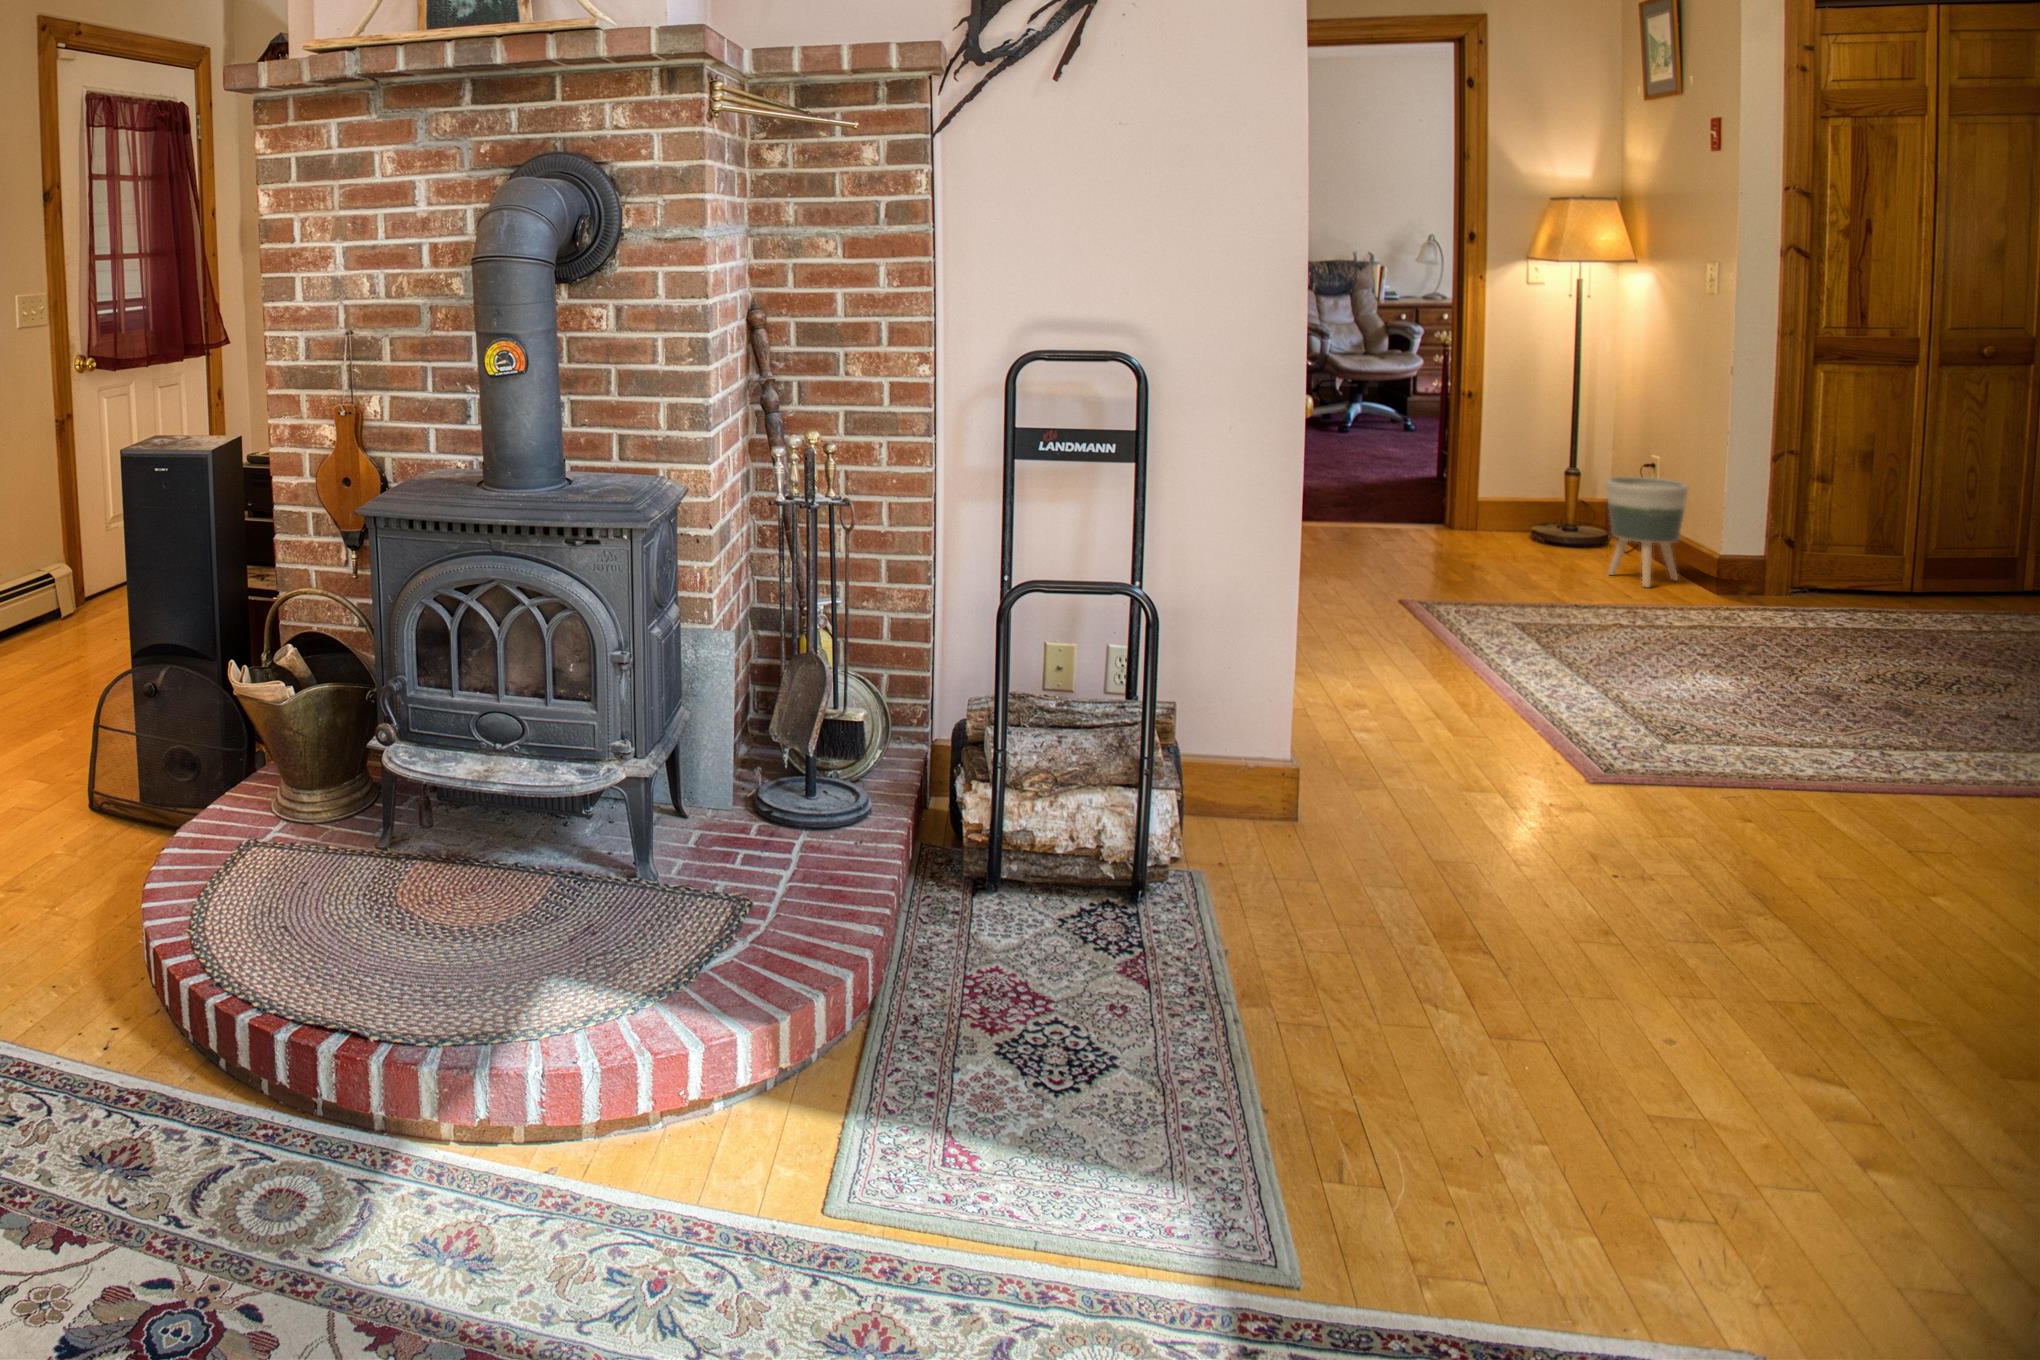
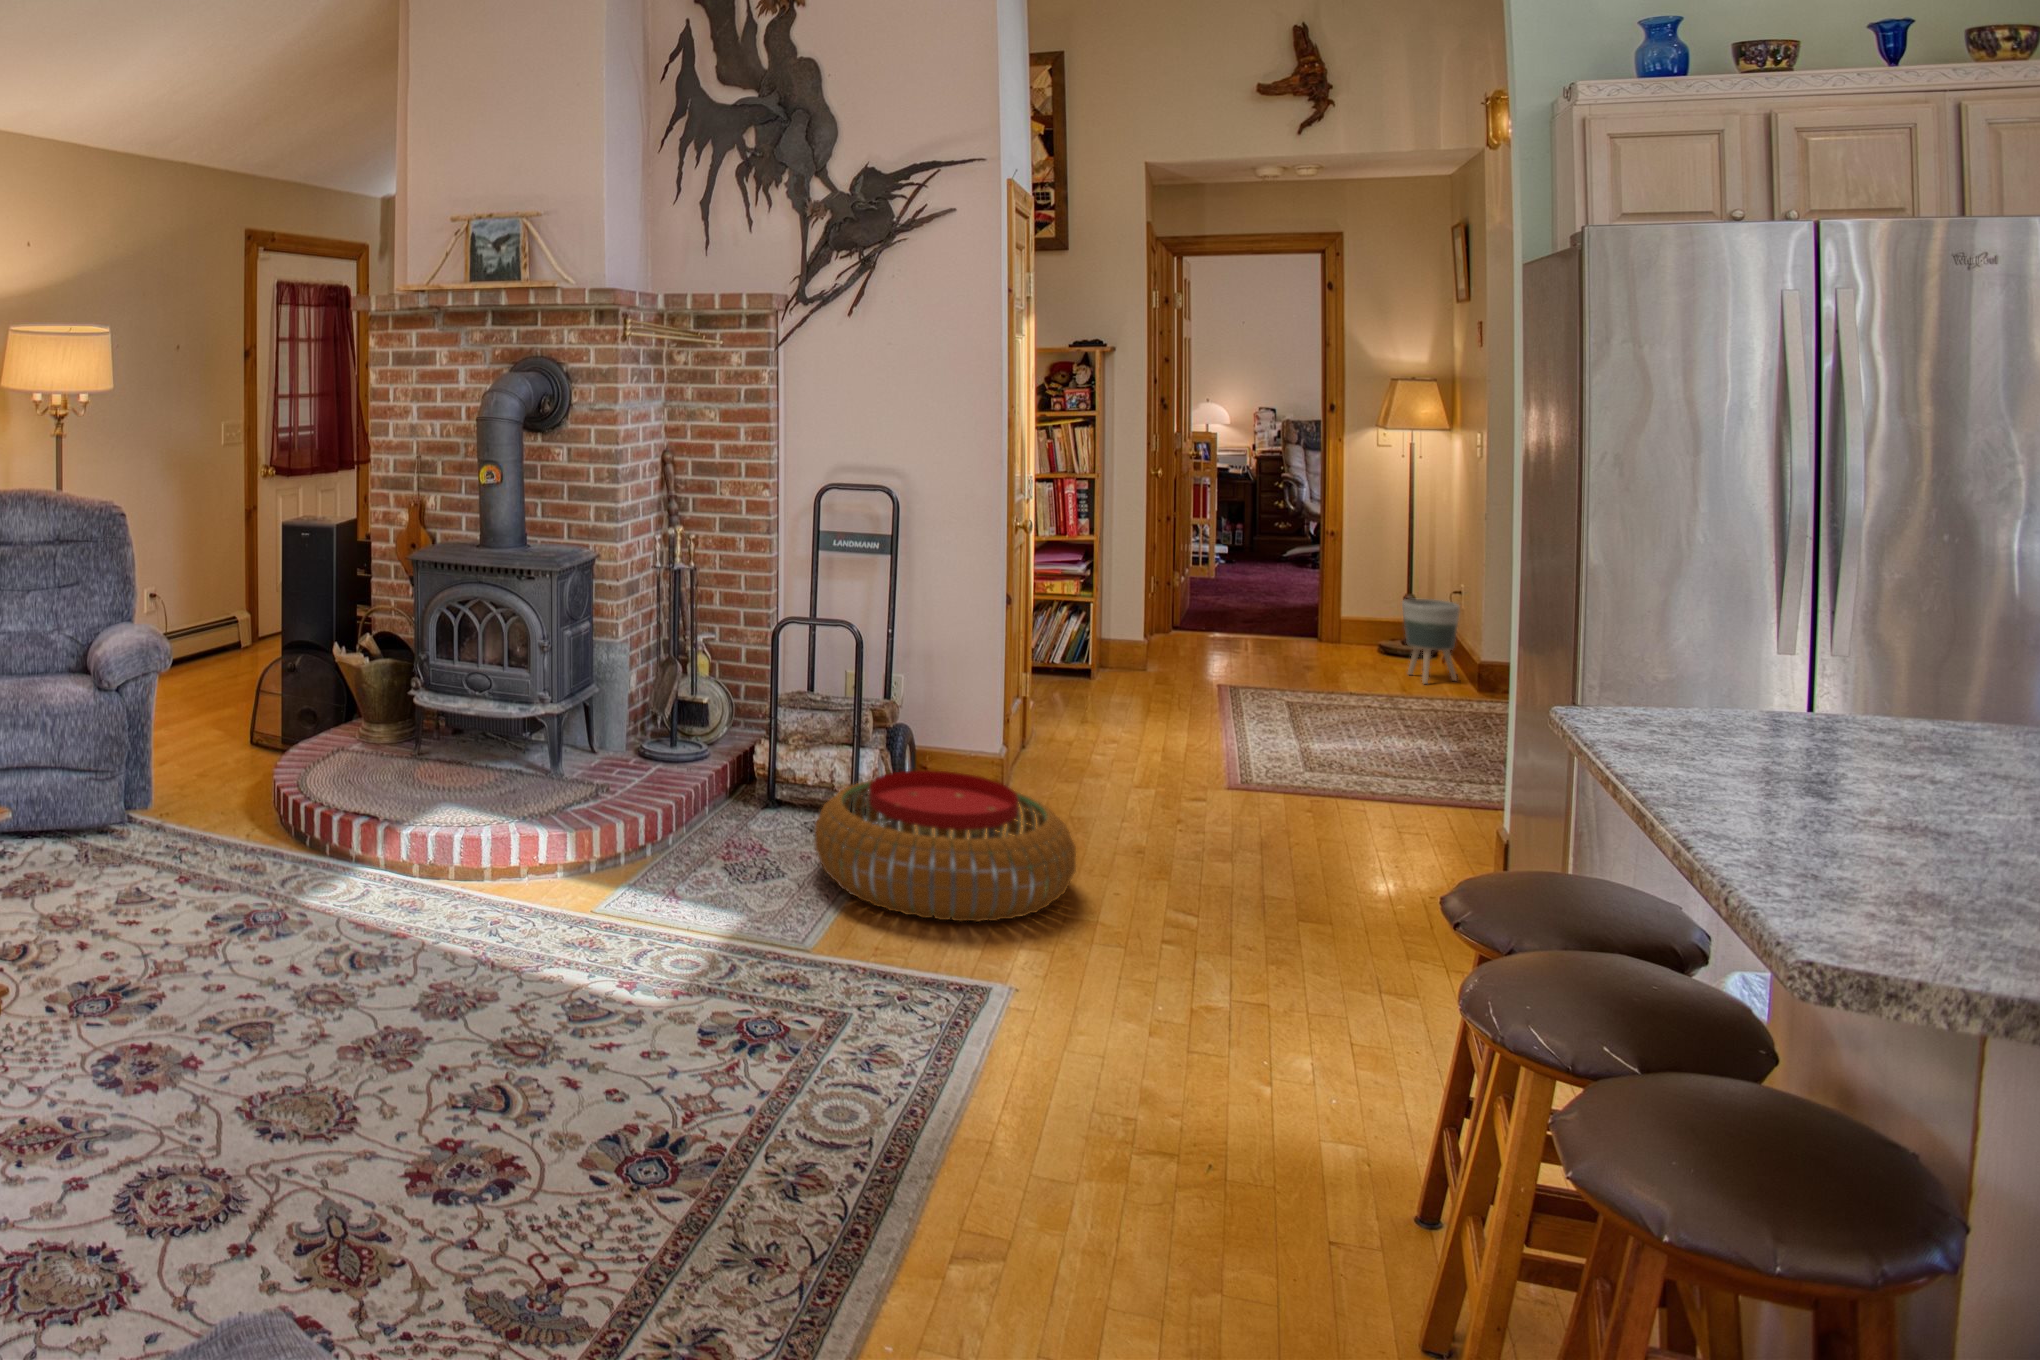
pouf: none [1150,843,1695,1177] -> present [814,770,1076,922]

